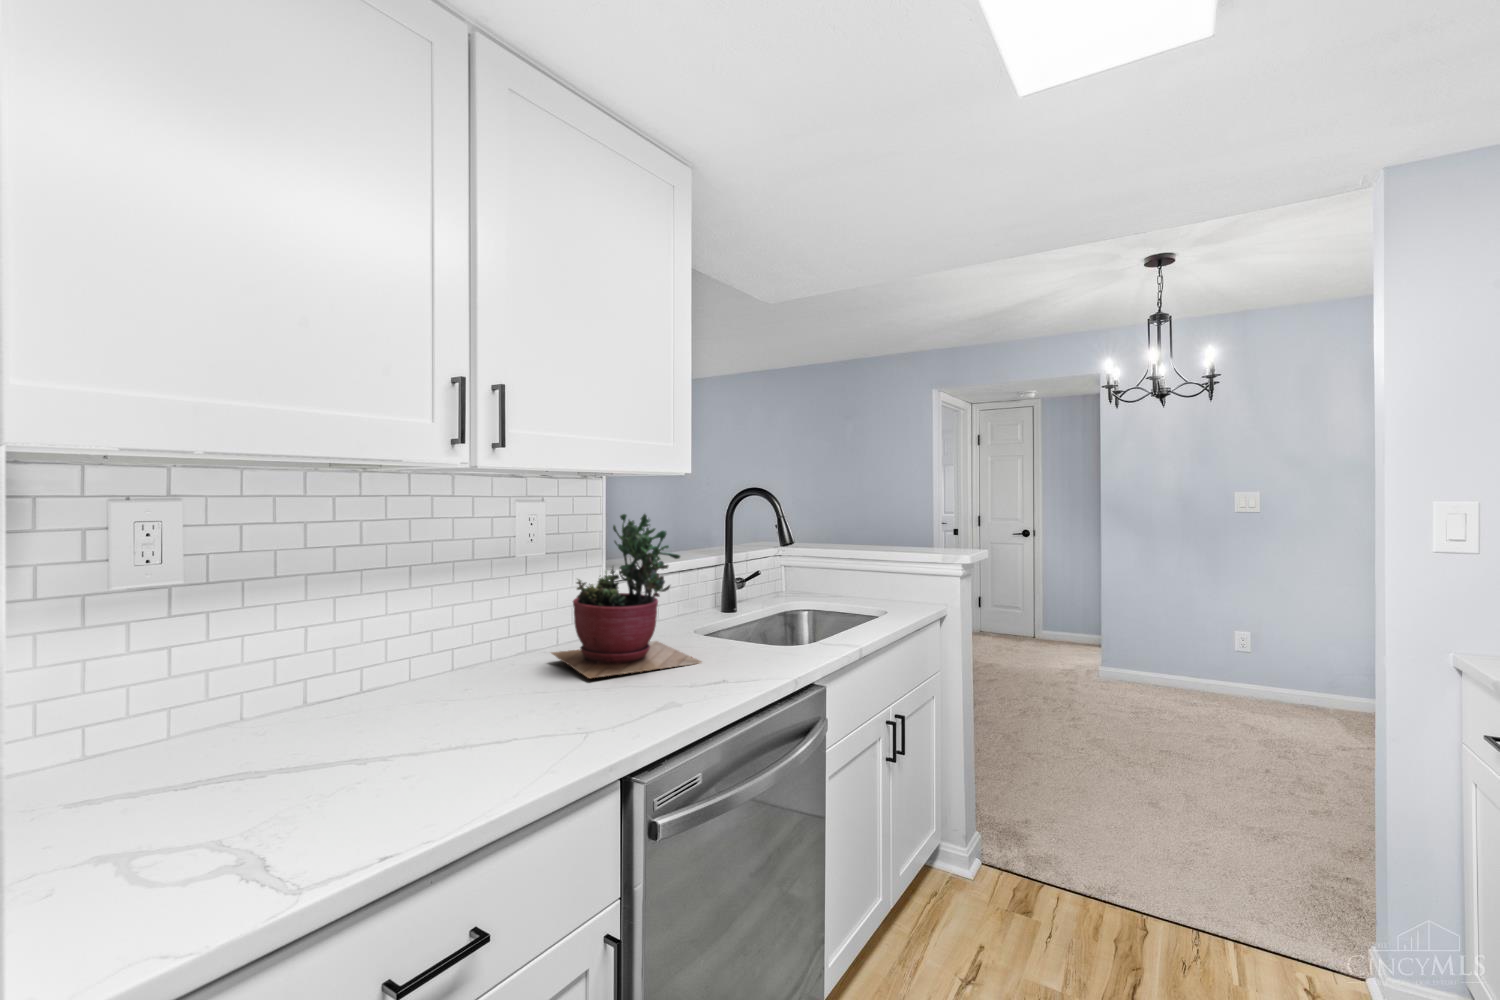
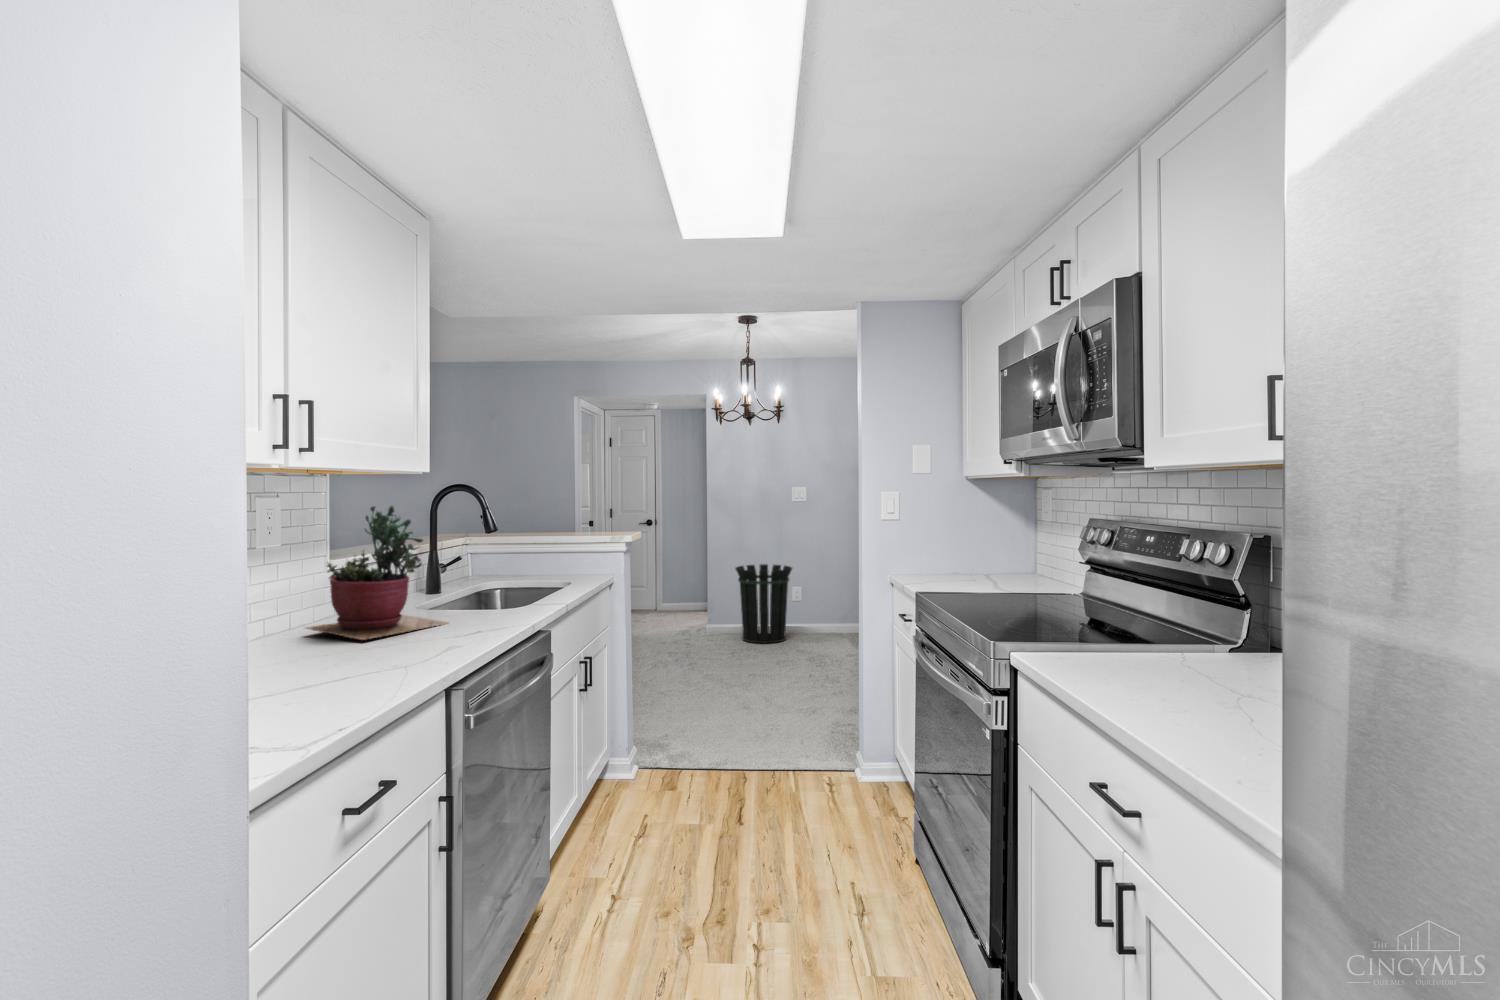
waste bin: none [1141,594,1232,705] -> present [736,564,792,643]

